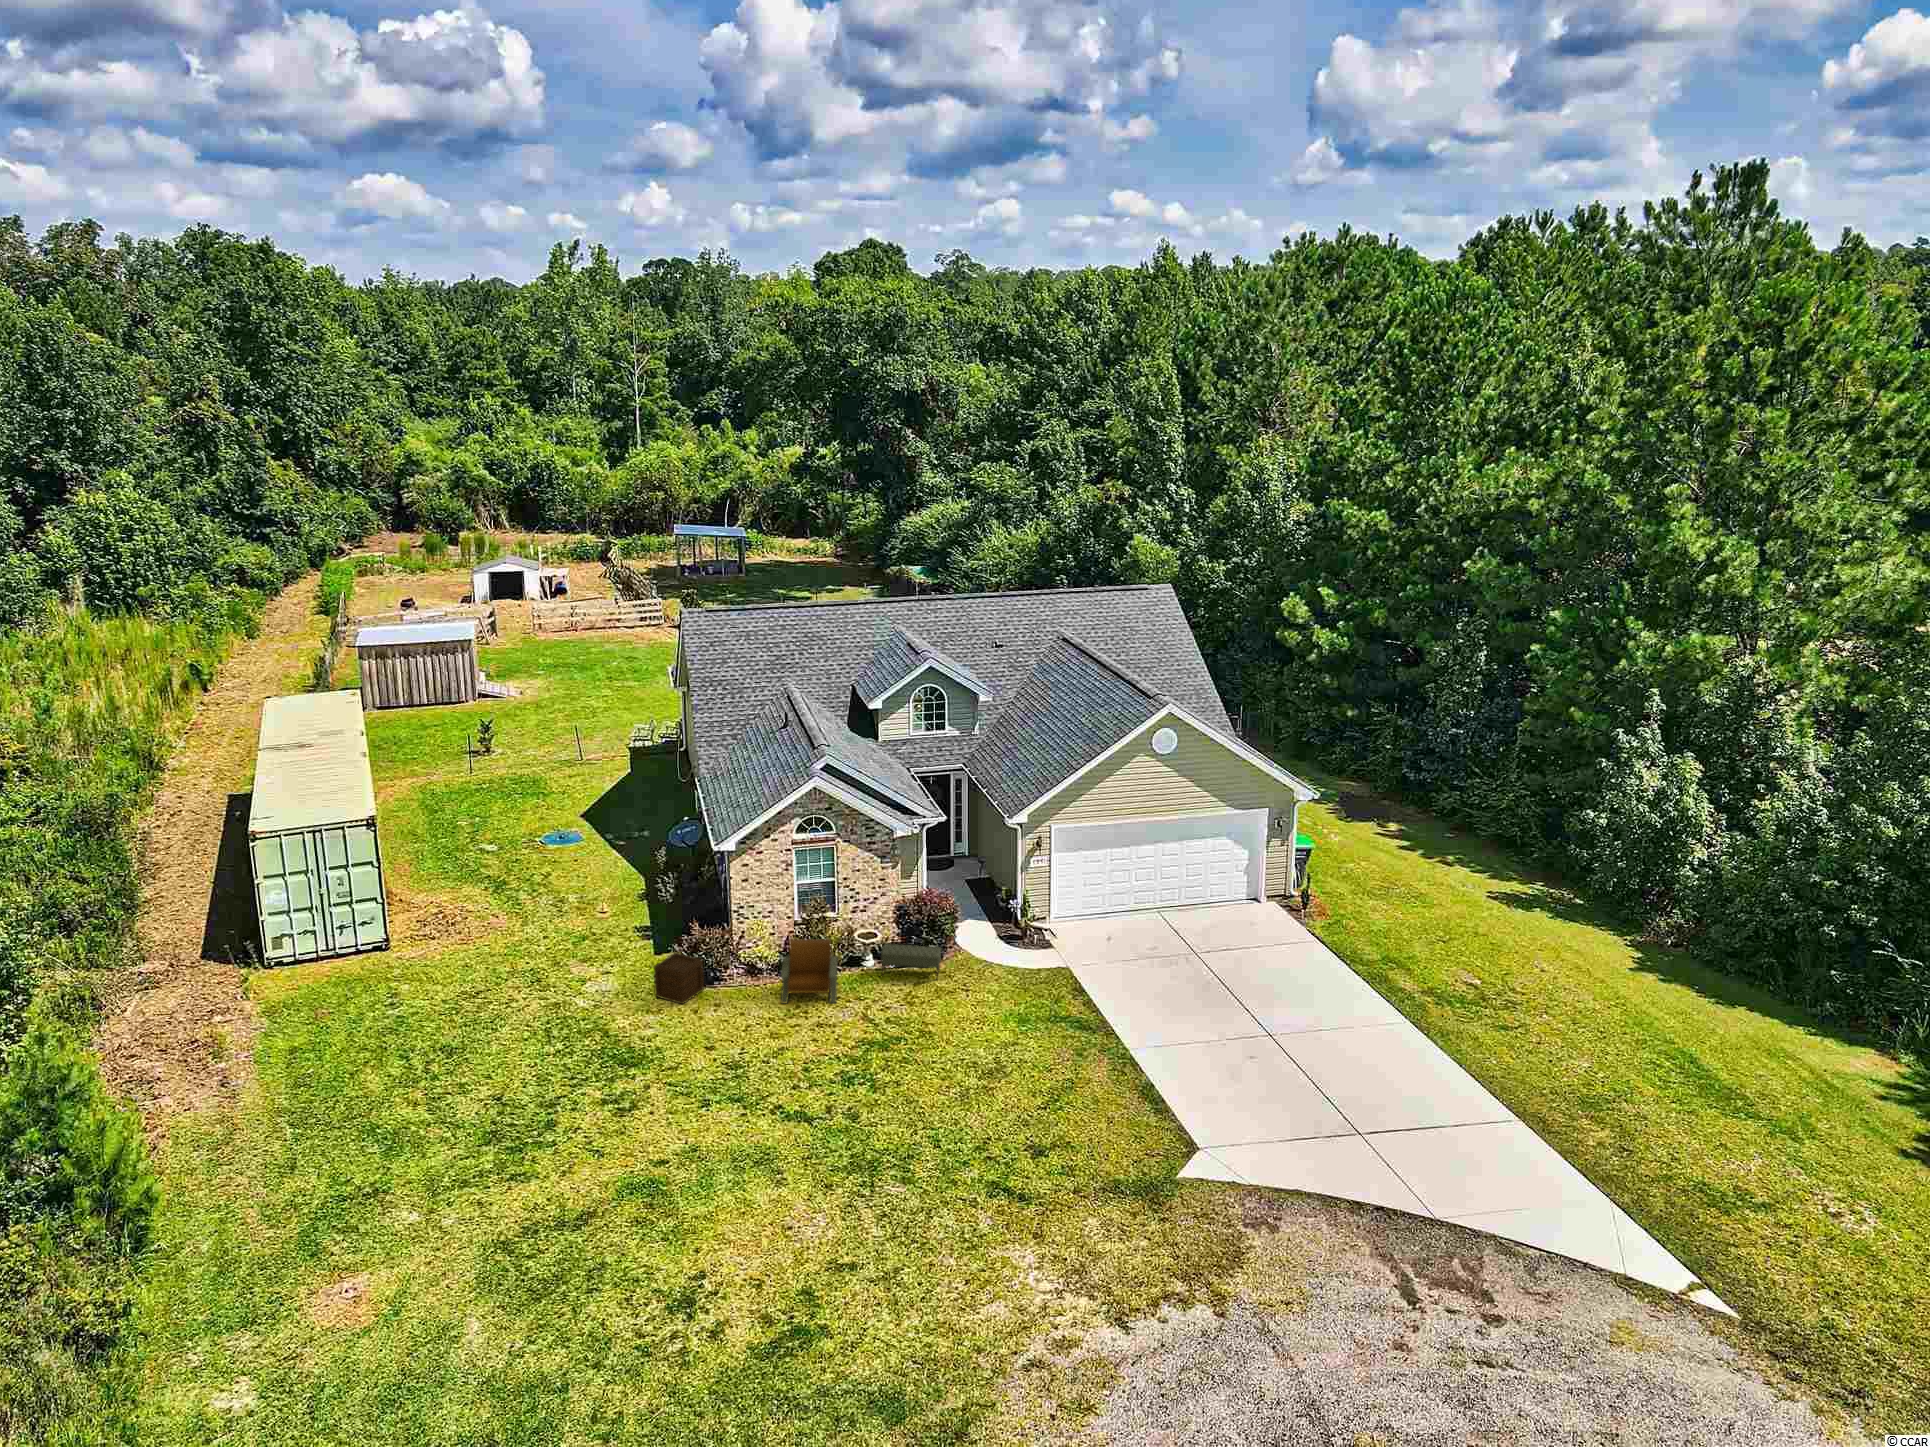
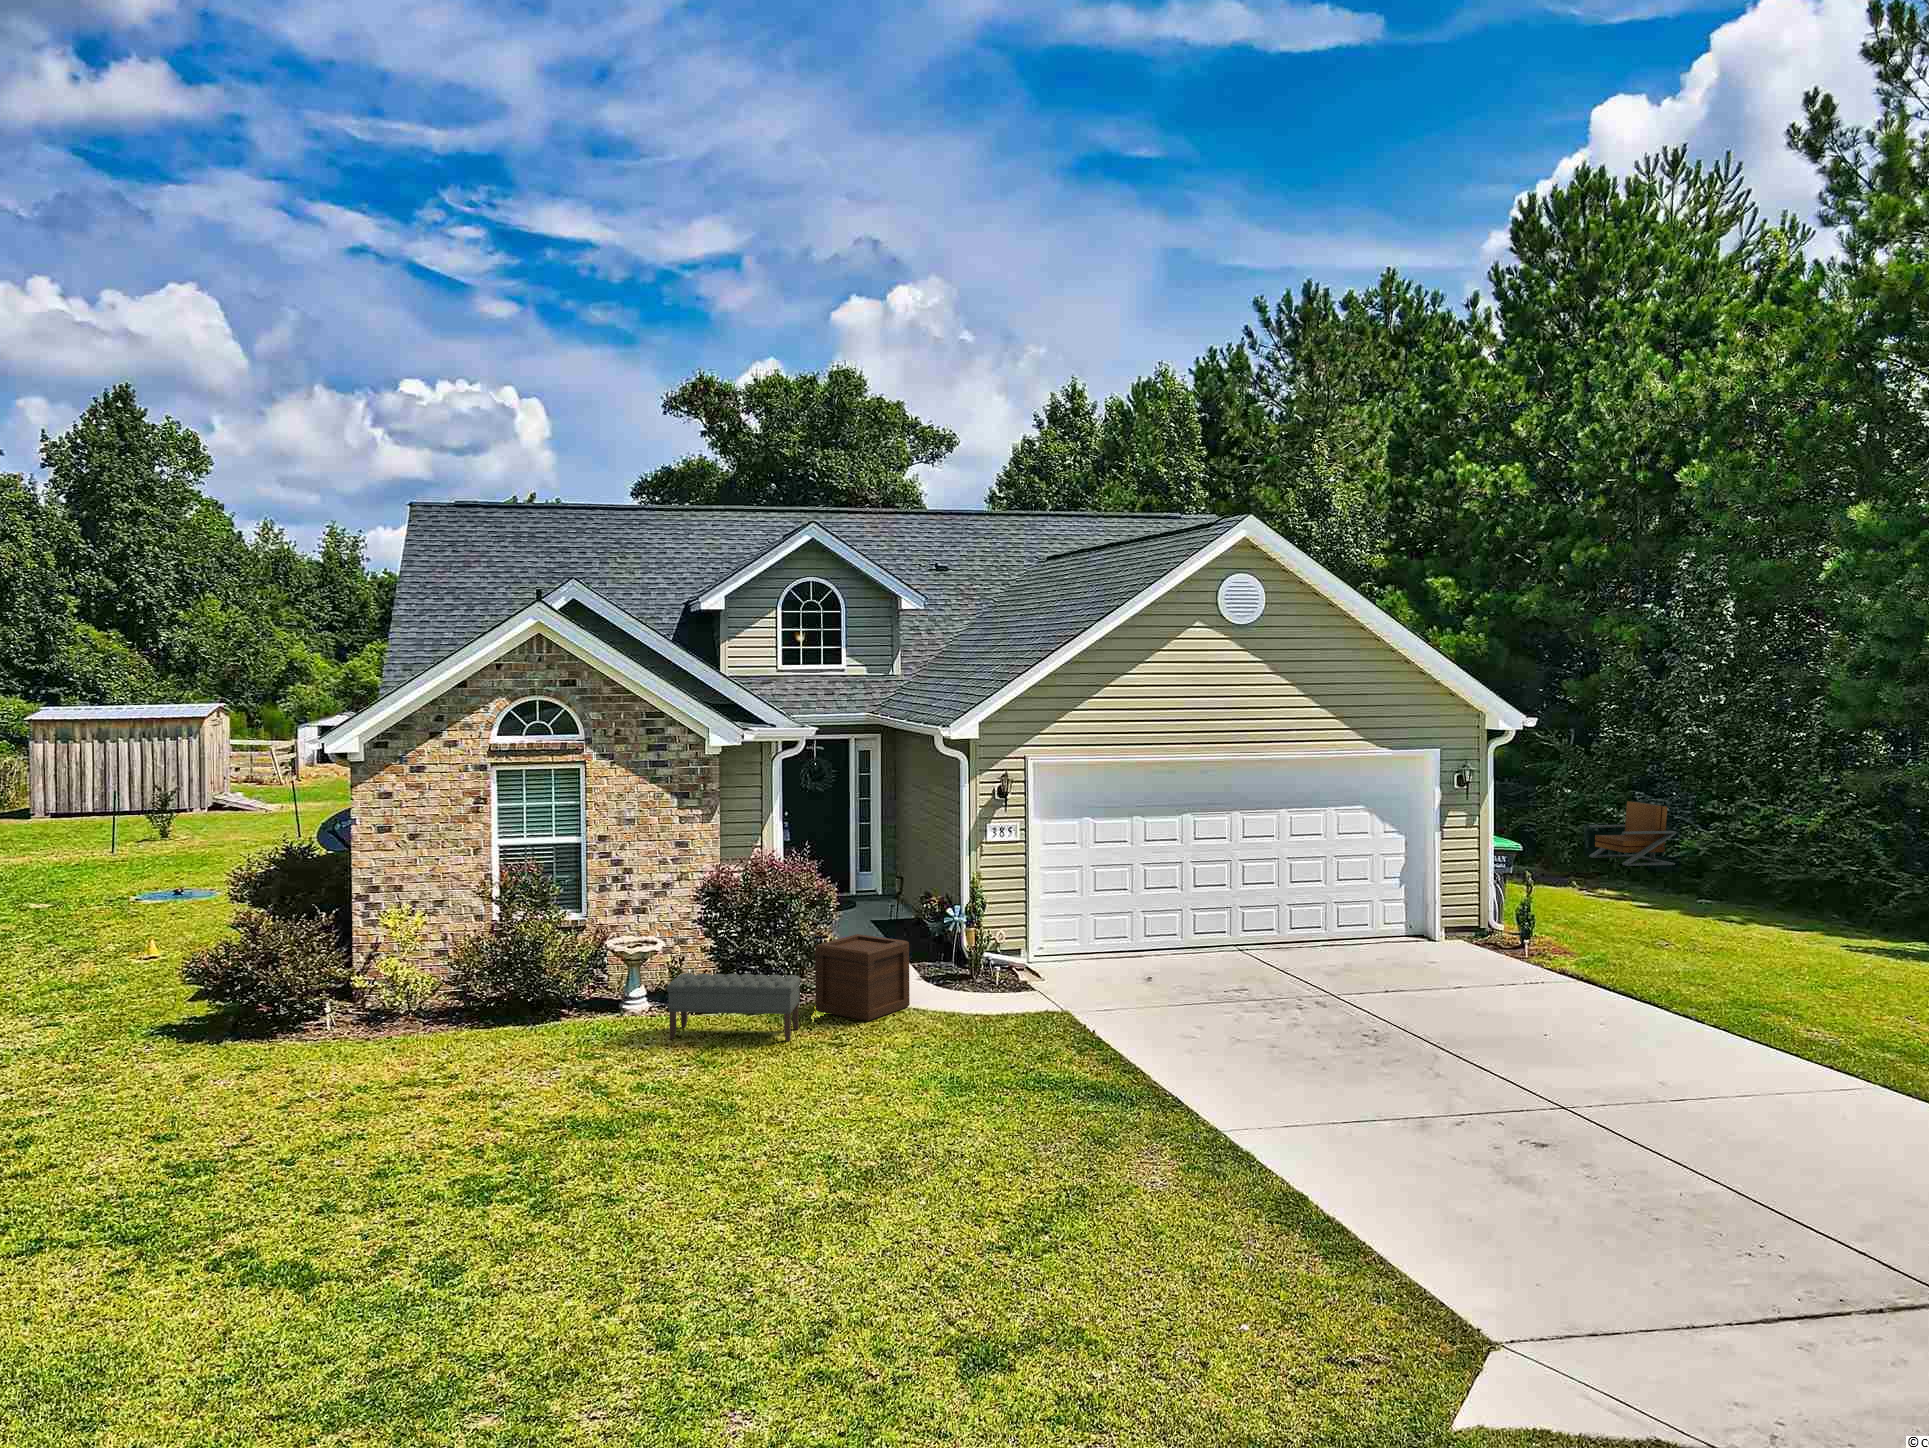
lounge chair: present [780,939,838,1004] -> present [1589,801,1677,866]
wooden crate: present [654,953,704,1004] -> present [815,934,910,1021]

